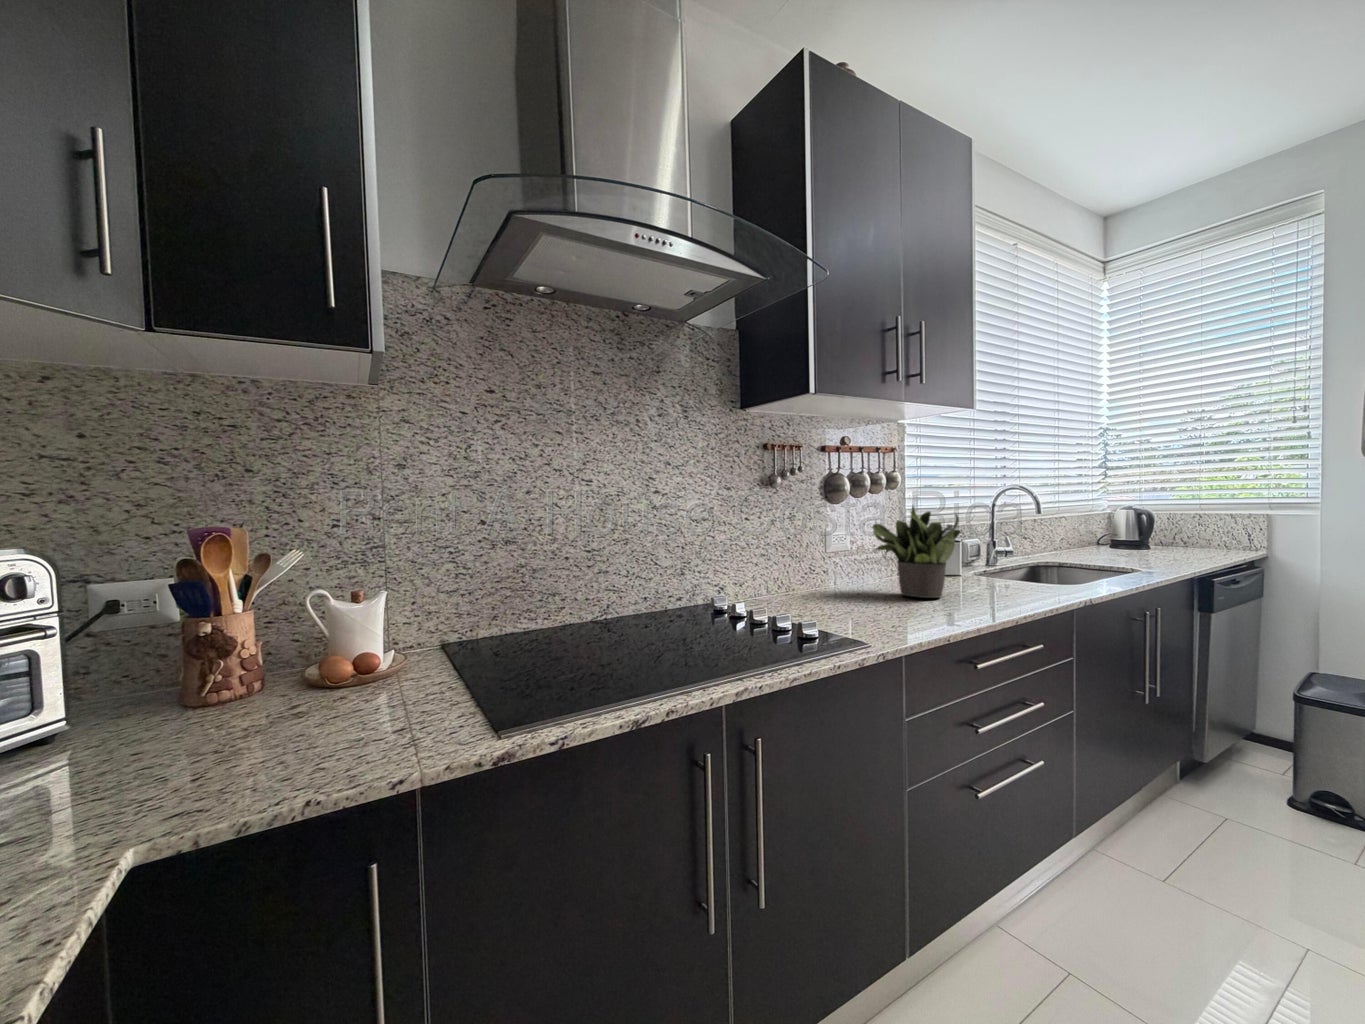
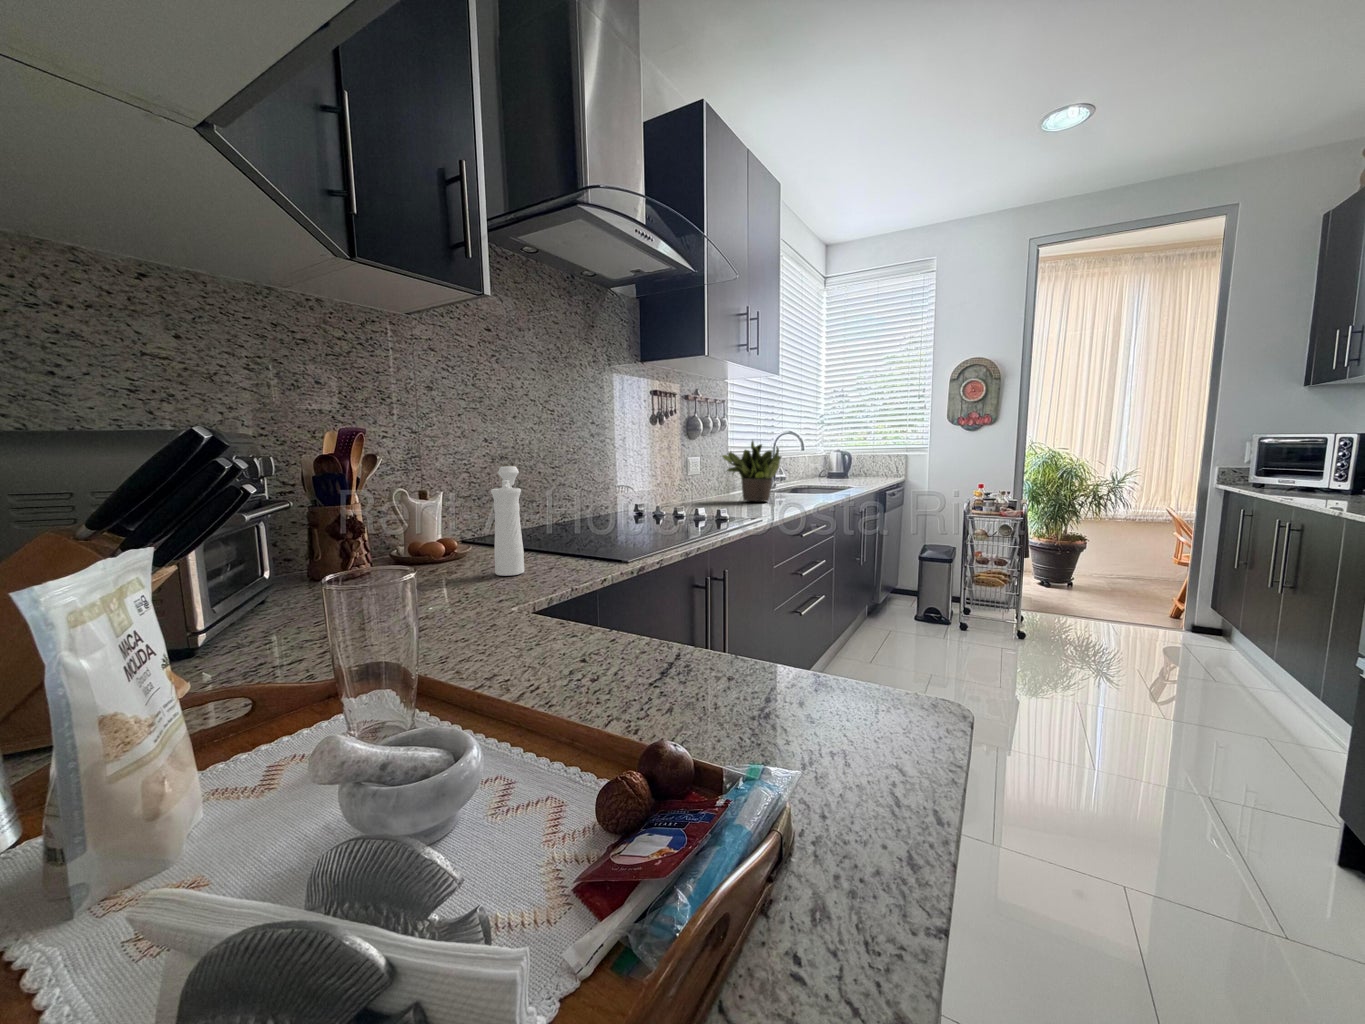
pepper mill: none [318,571,411,736] -> present [491,466,524,576]

